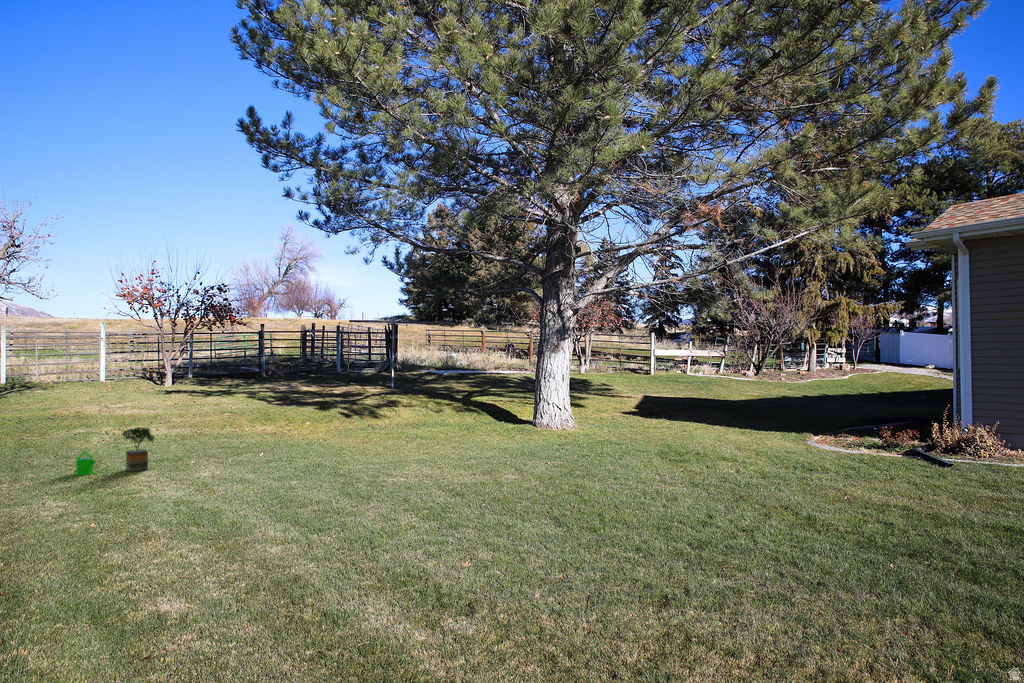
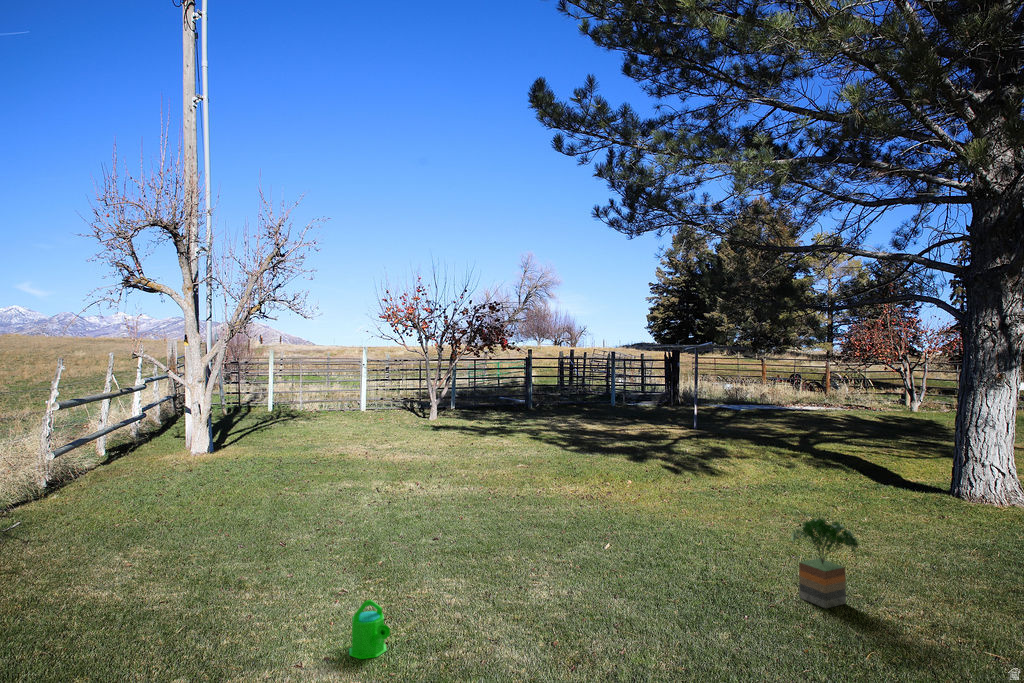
potted tree: present [122,427,155,472] -> present [791,518,859,609]

